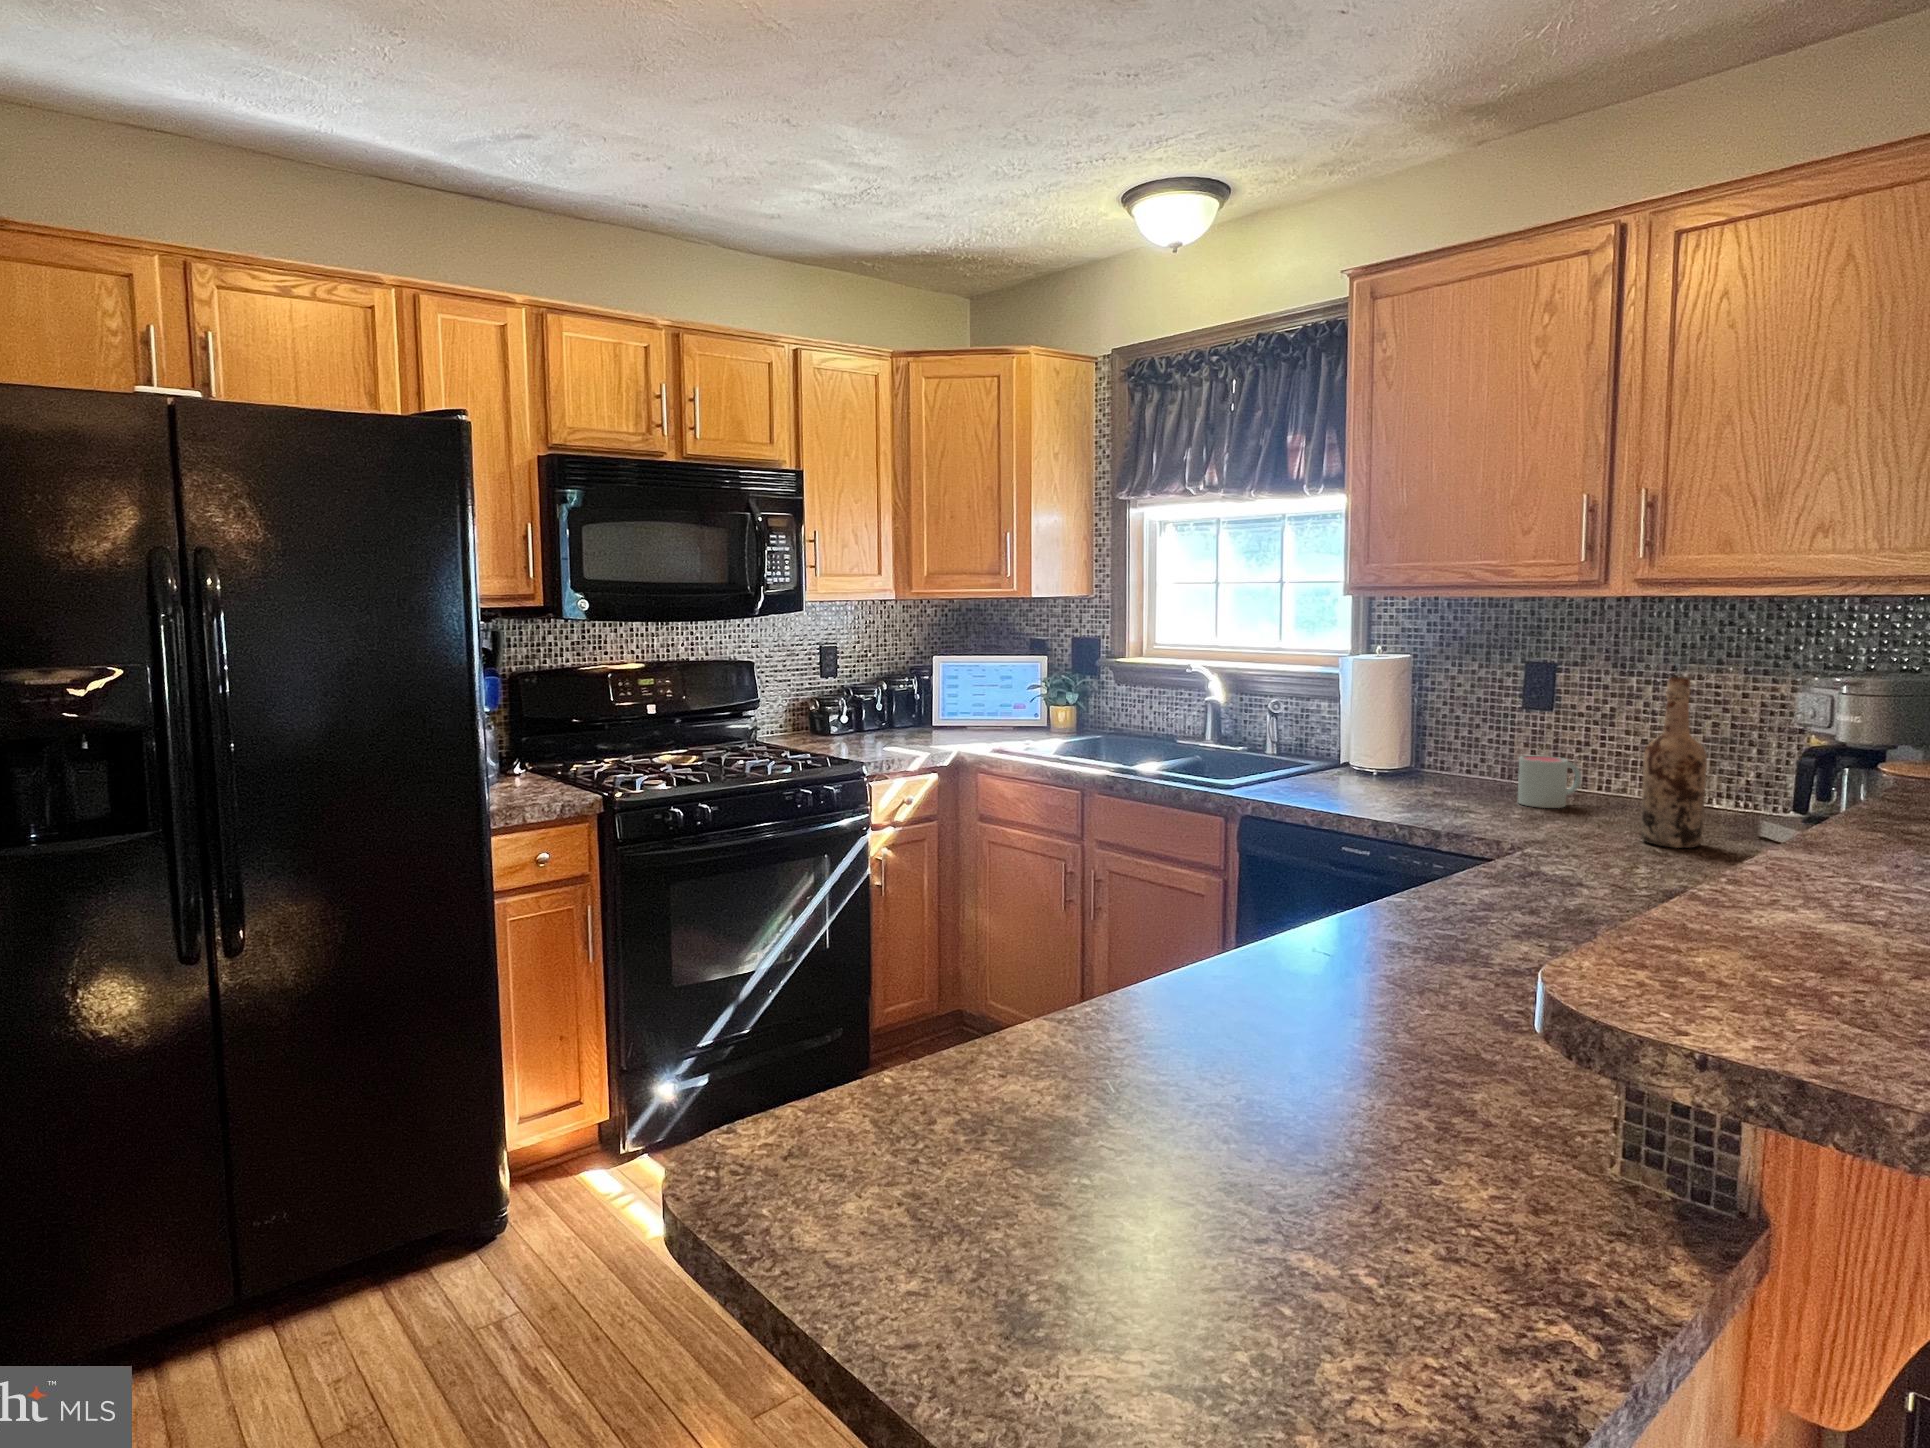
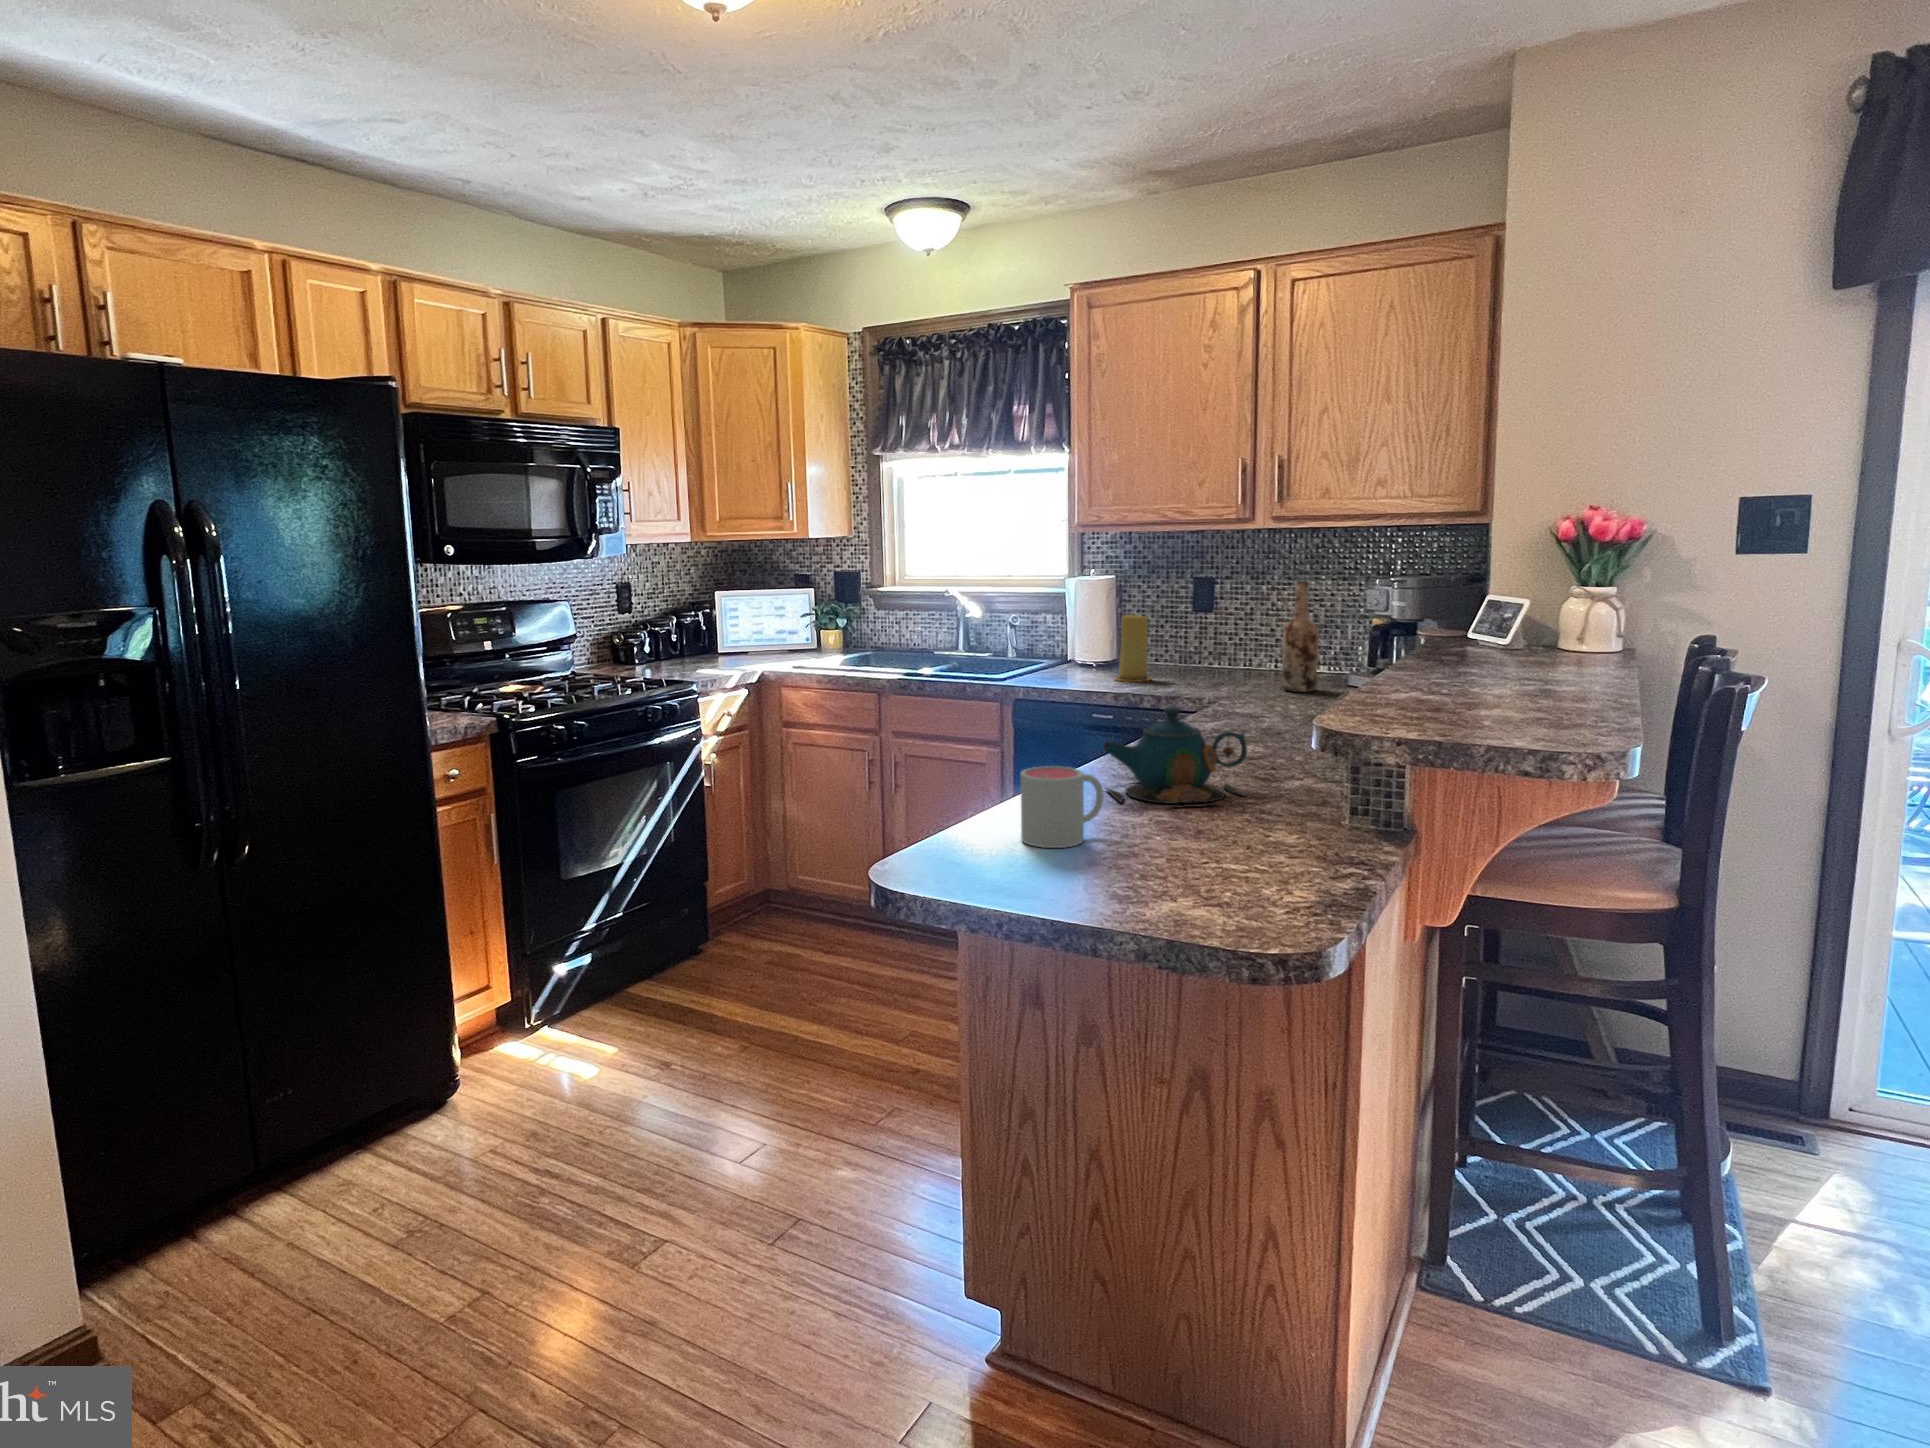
candle: none [1387,710,1442,804] -> present [1115,615,1151,682]
mug: present [1518,755,1581,808] -> present [1021,766,1104,848]
teapot: none [1185,914,1460,1135] -> present [1104,707,1247,807]

